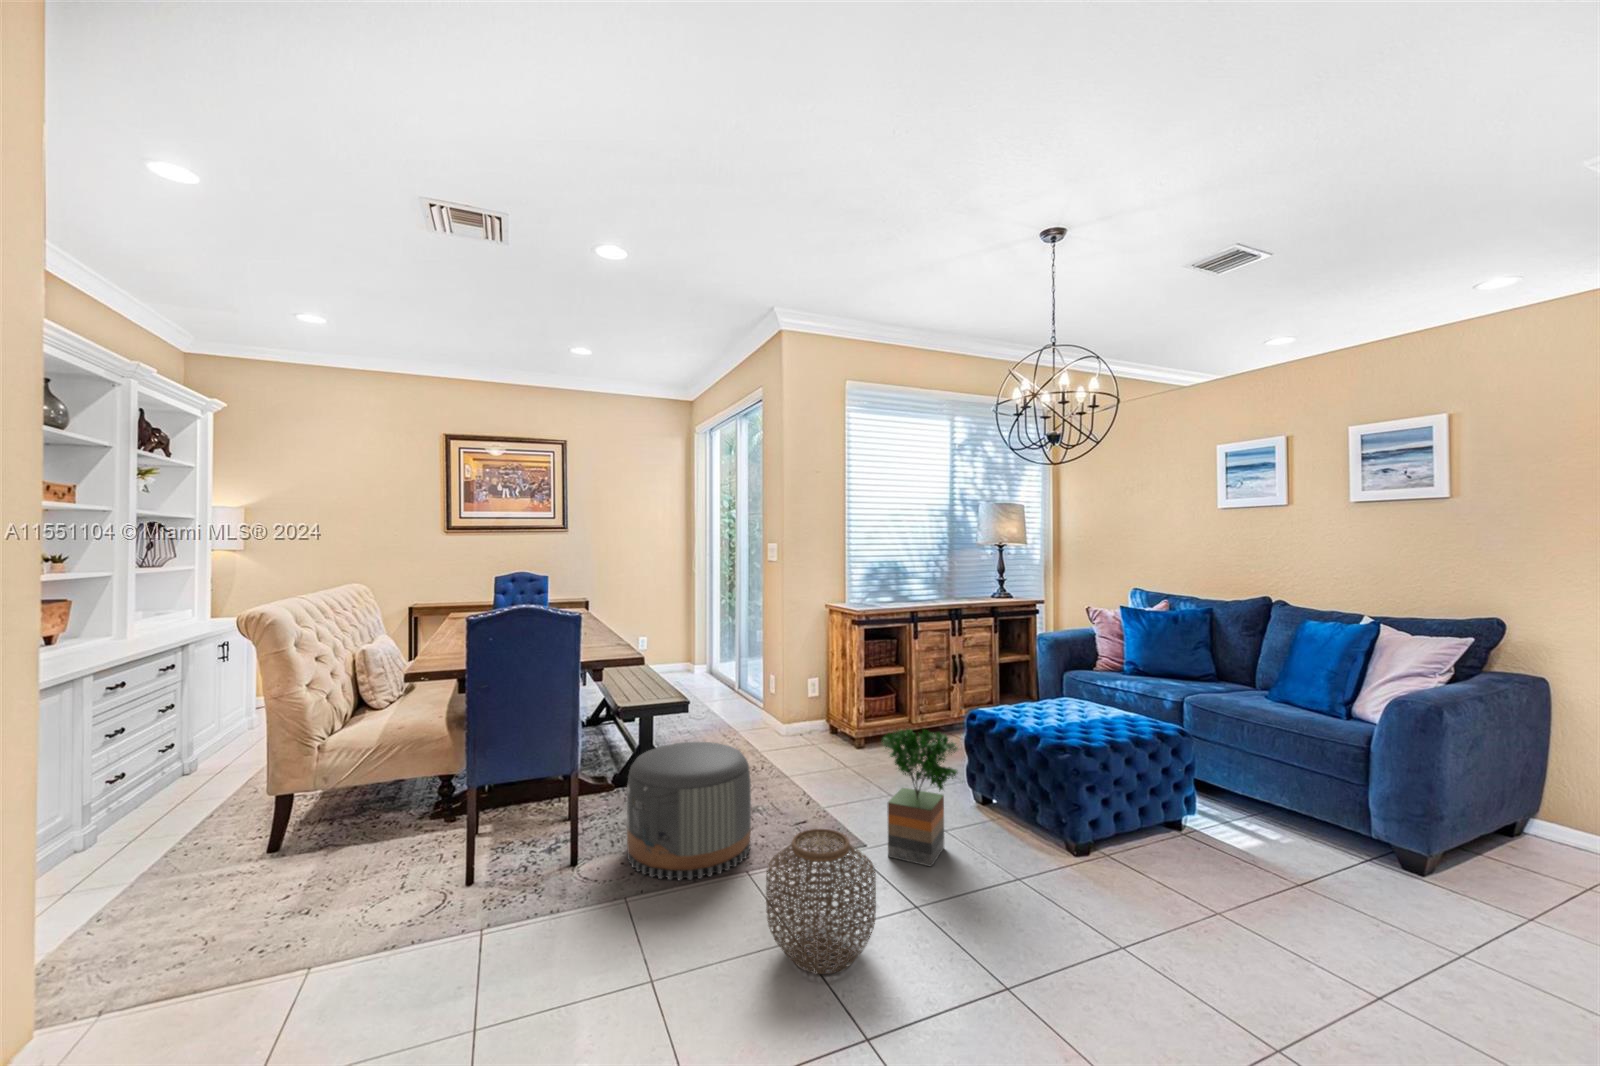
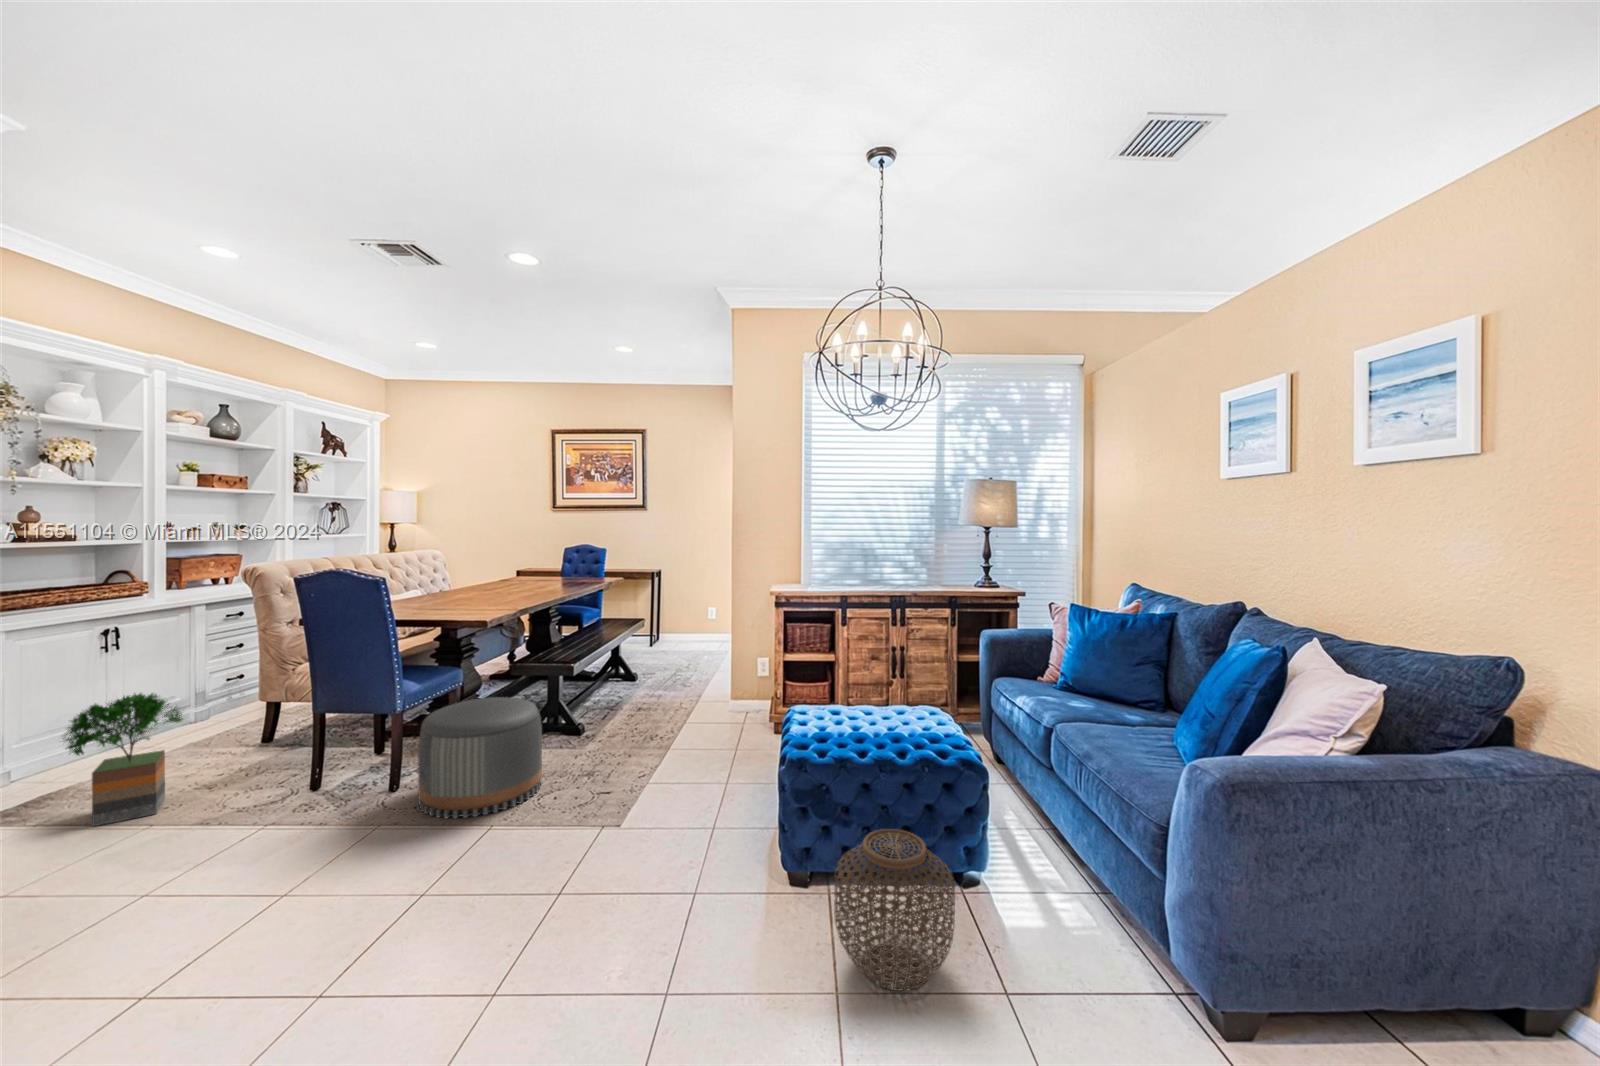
potted tree: present [883,728,958,866] -> present [64,693,183,827]
woven basket: present [766,829,876,974] -> present [834,829,955,990]

